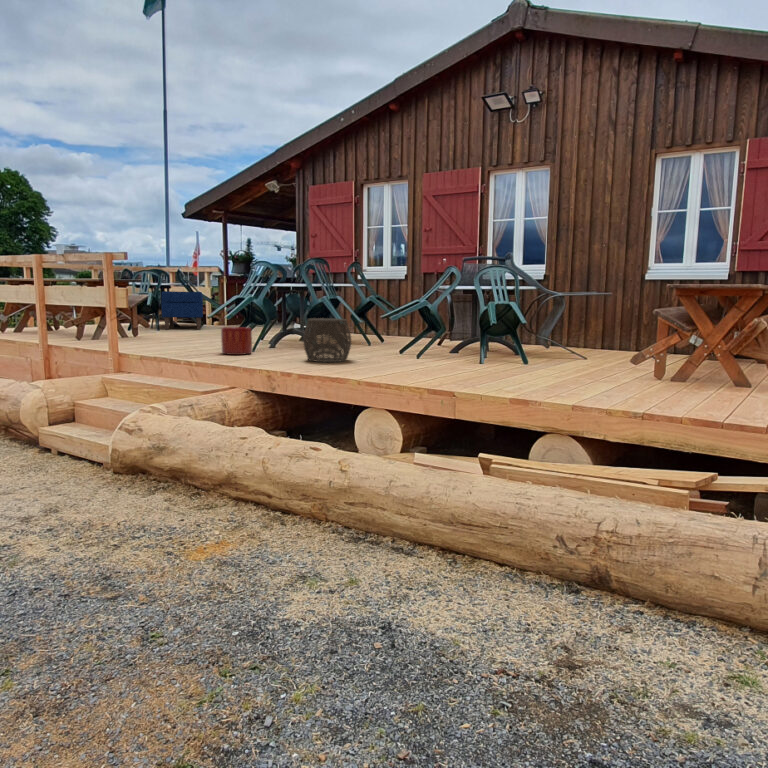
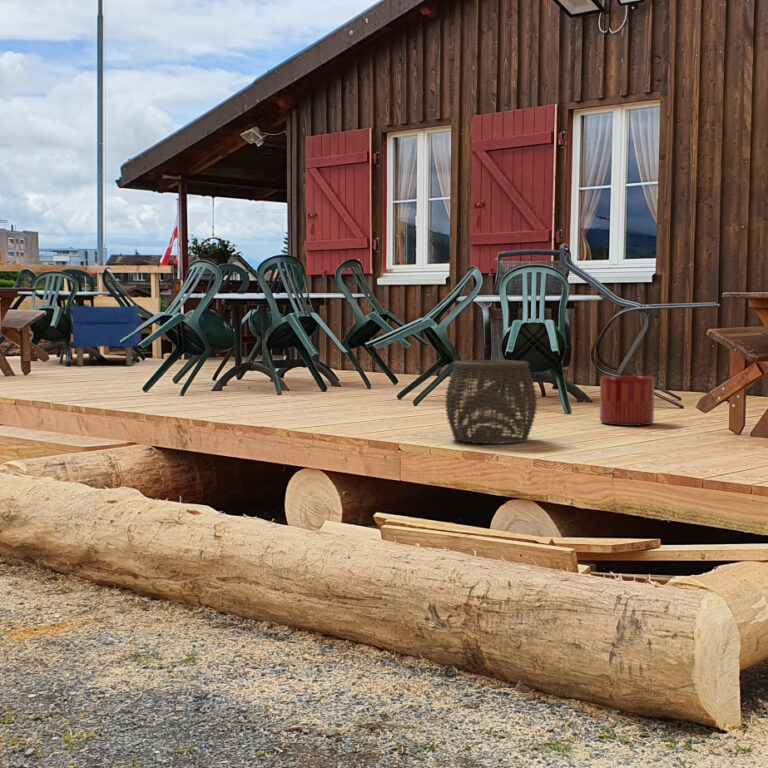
woven basket: present [303,318,351,362] -> present [445,360,537,444]
planter: present [221,327,252,355] -> present [600,376,654,426]

